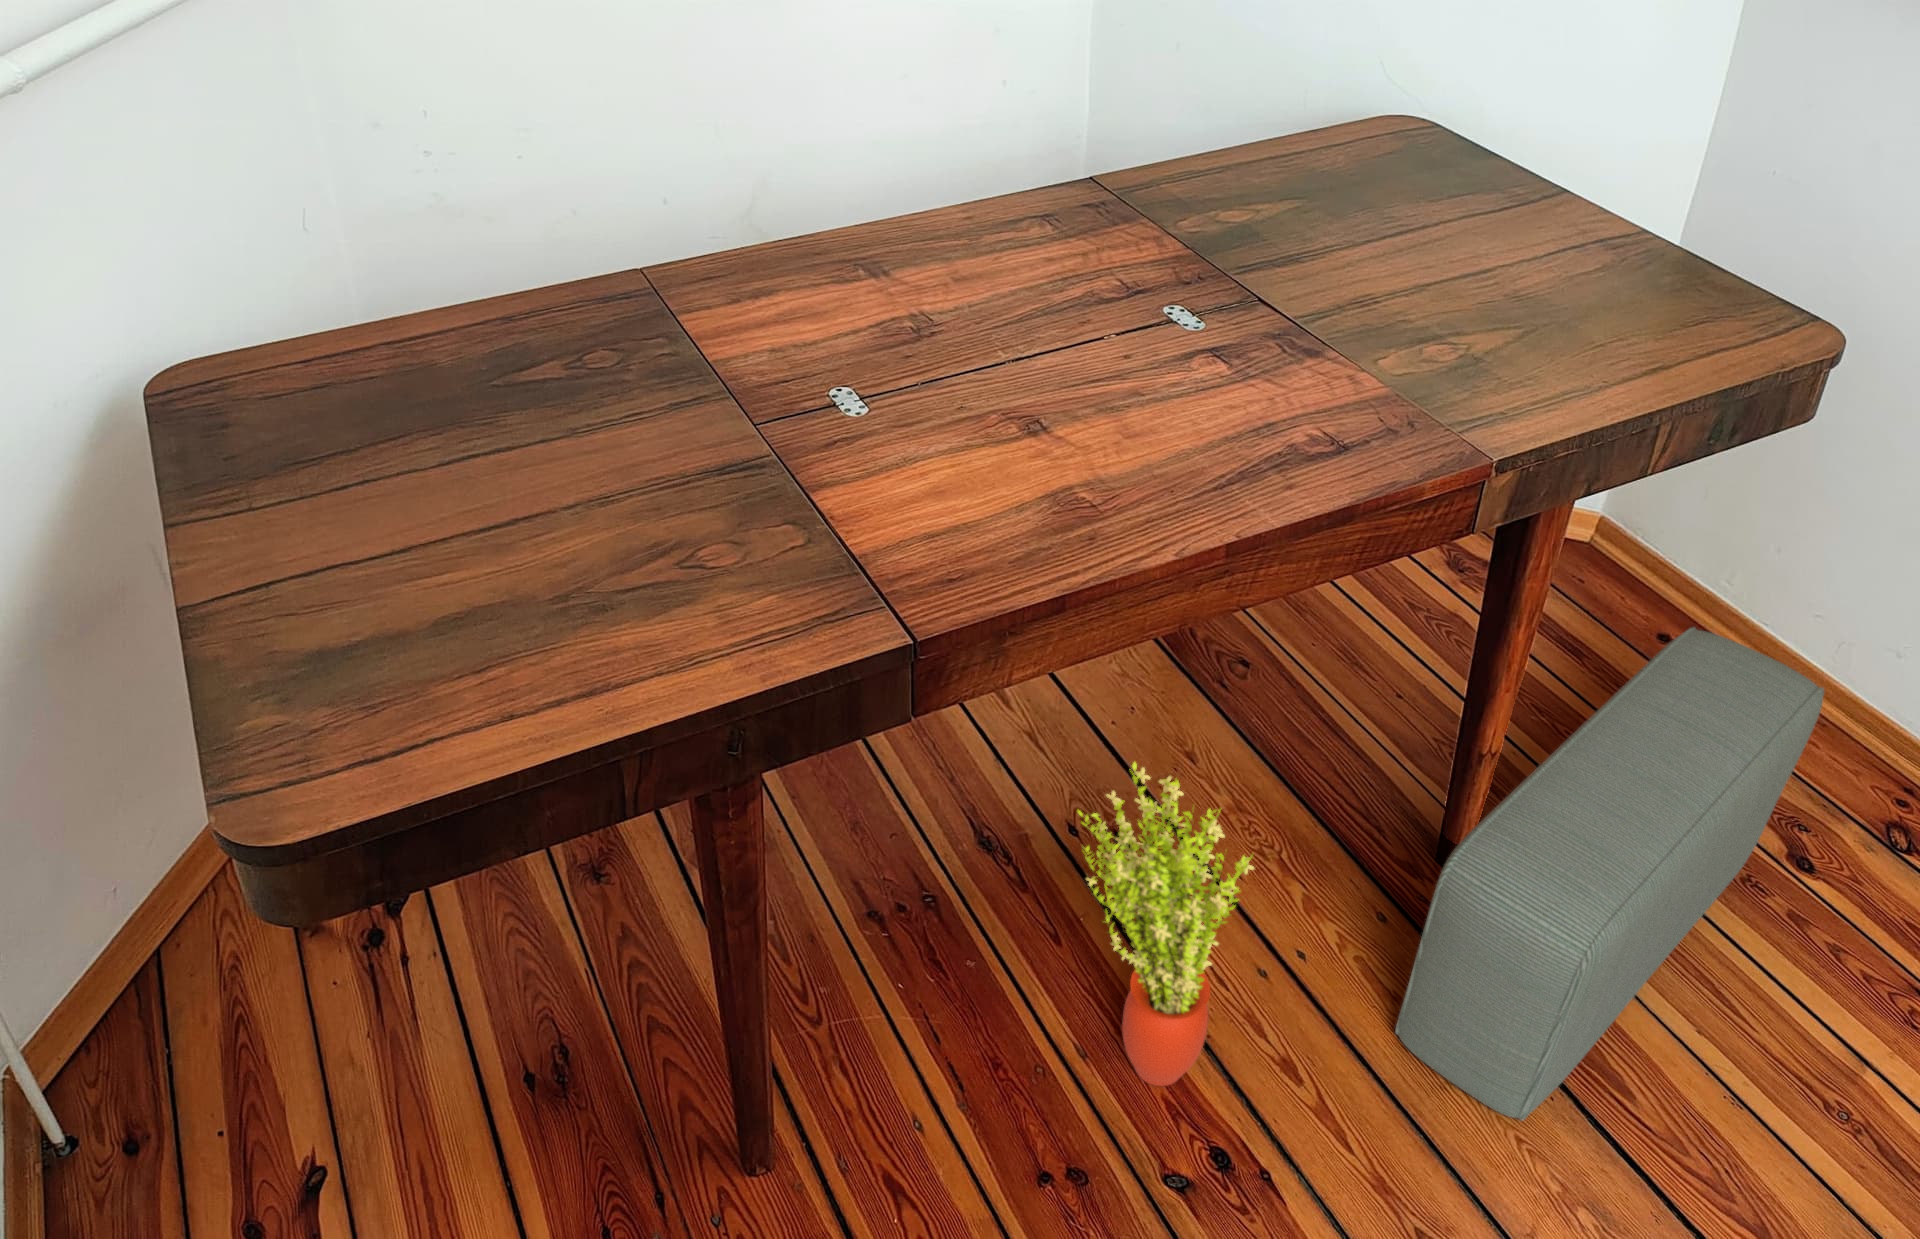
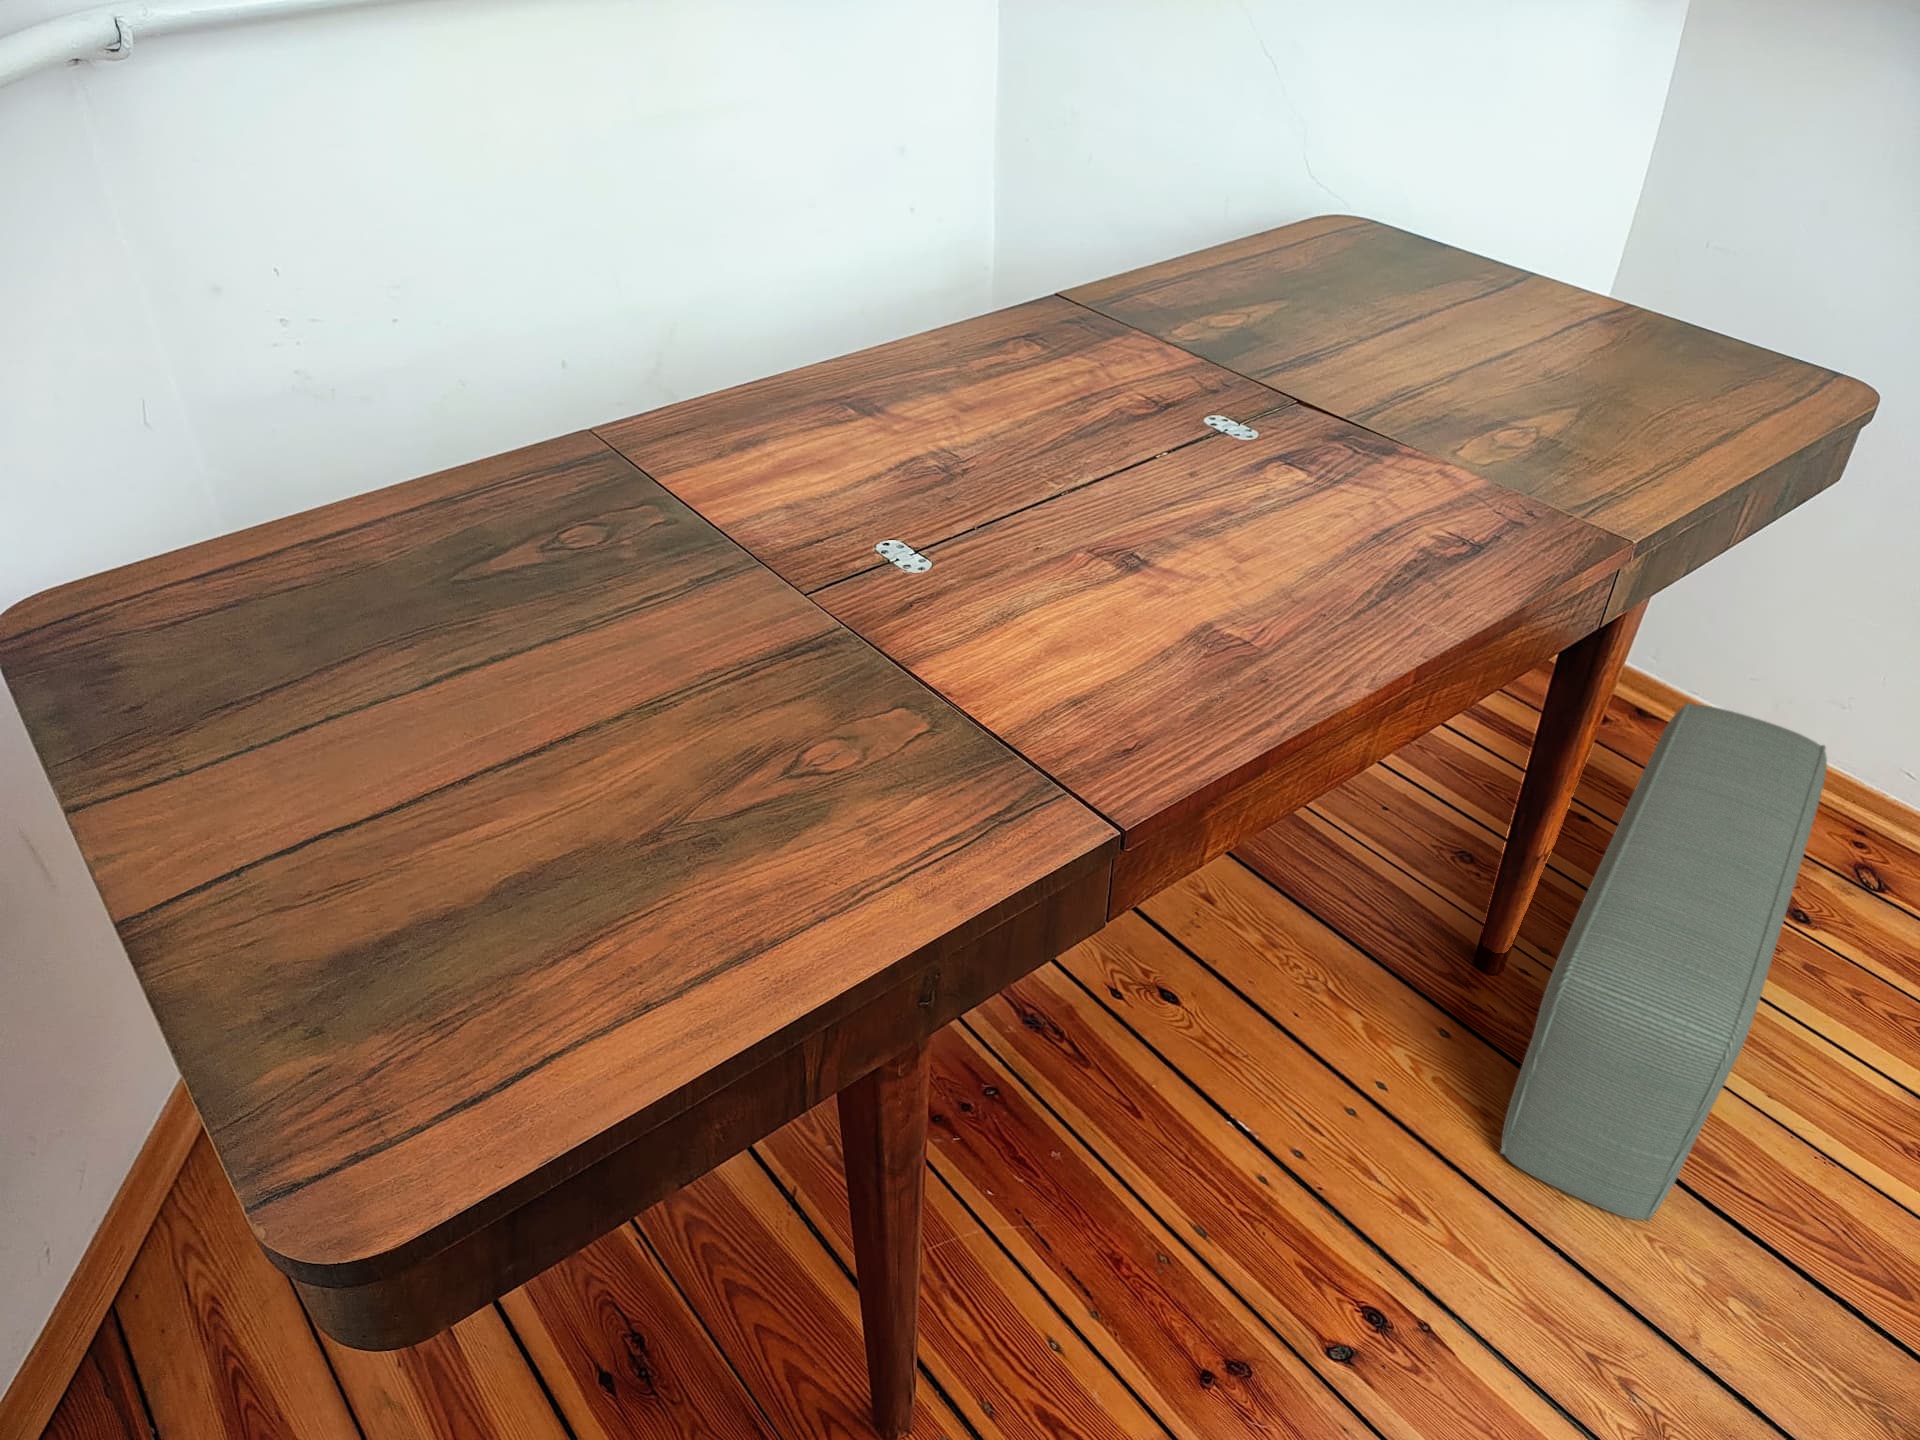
potted plant: present [1078,762,1254,1086] -> none [1213,917,1412,1254]

